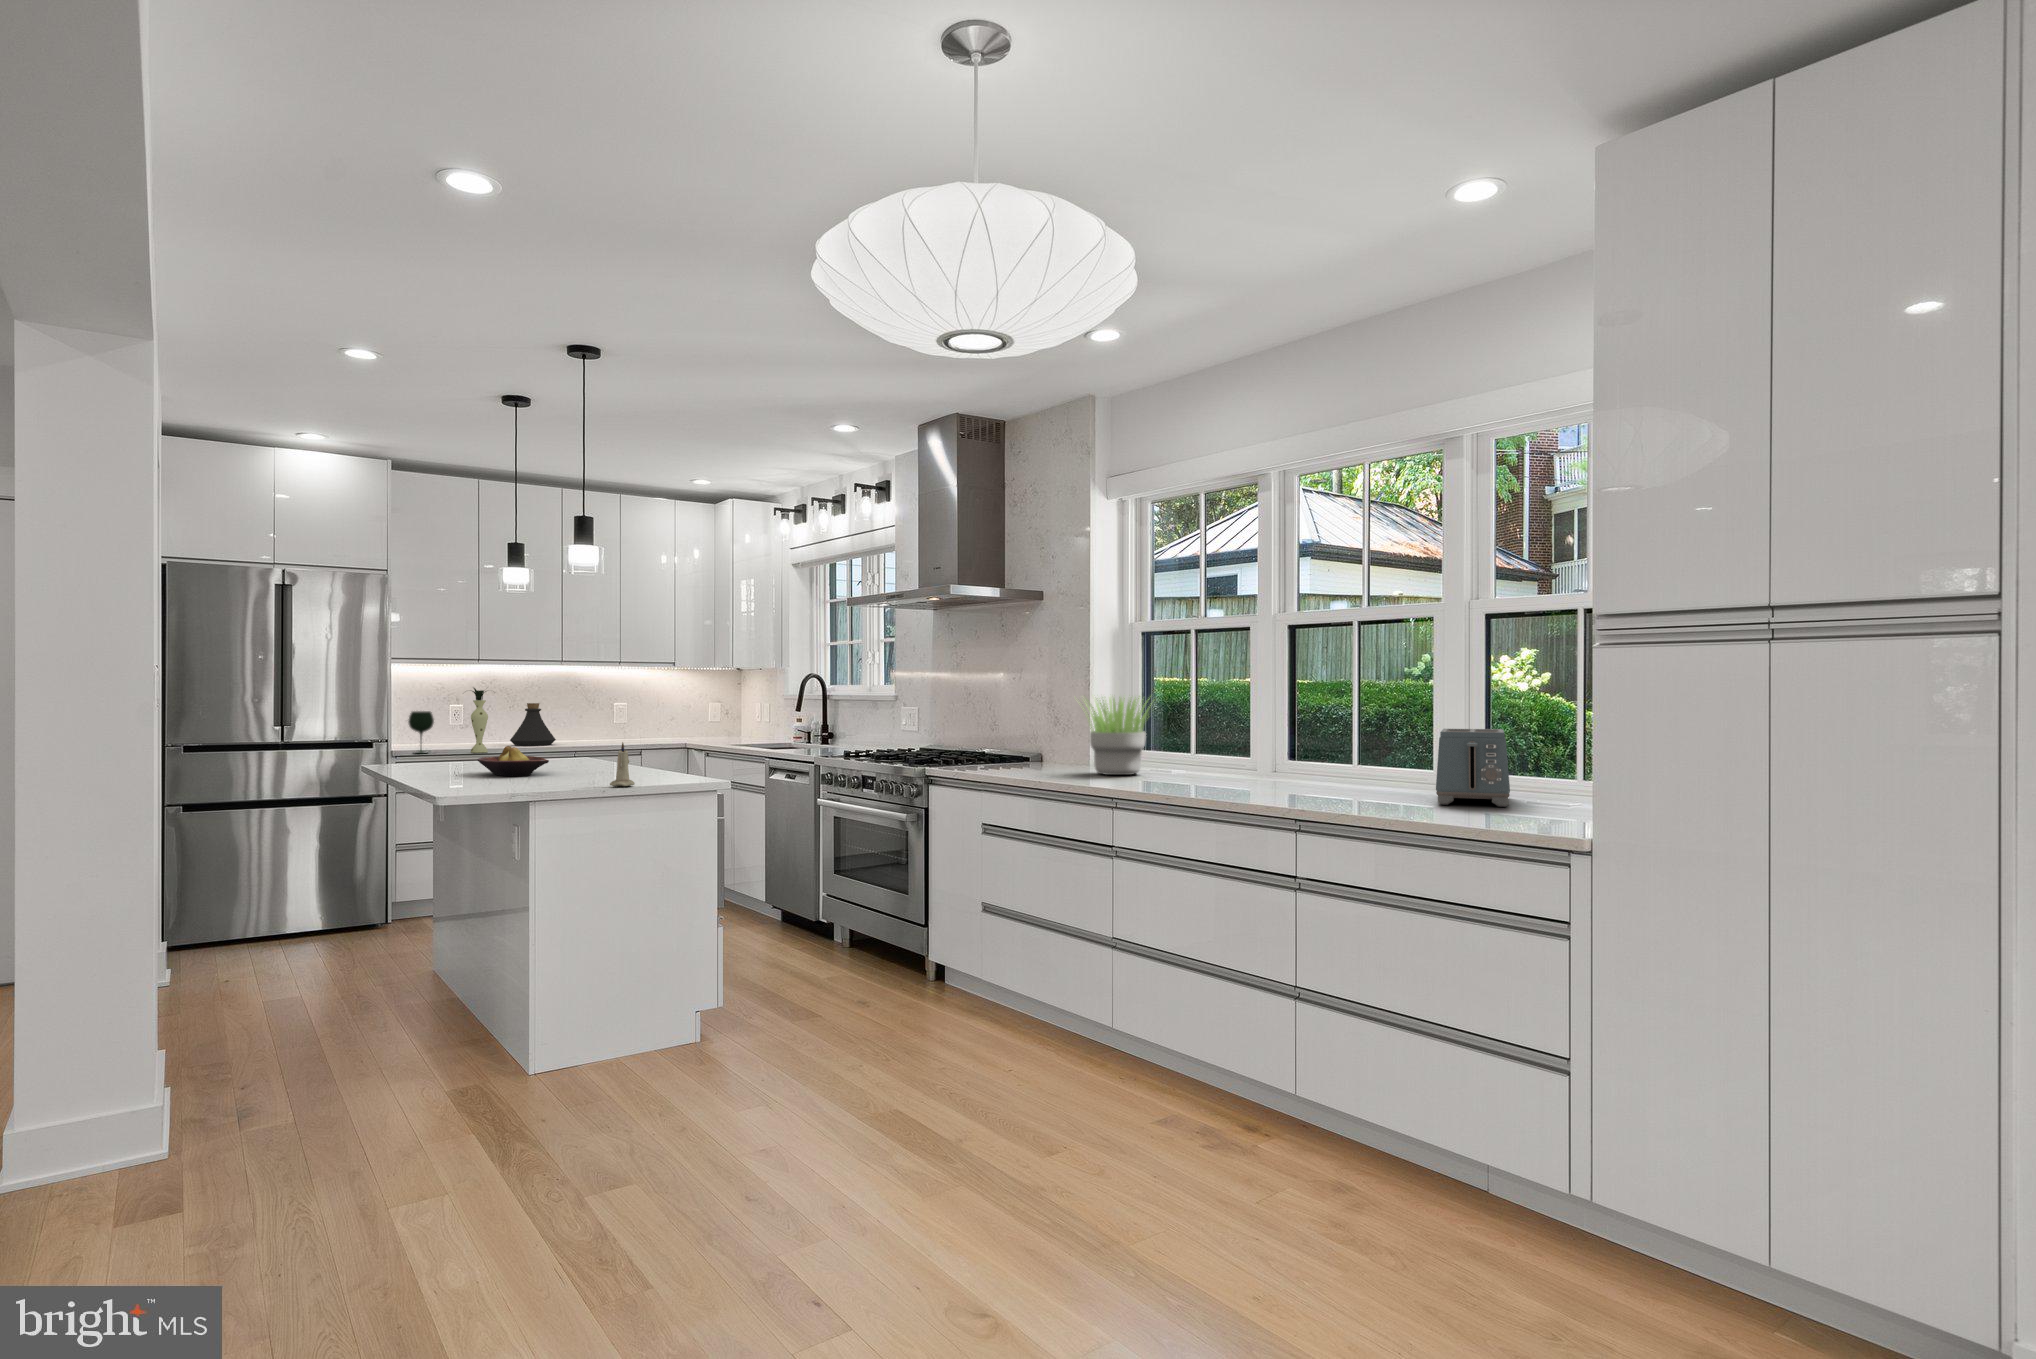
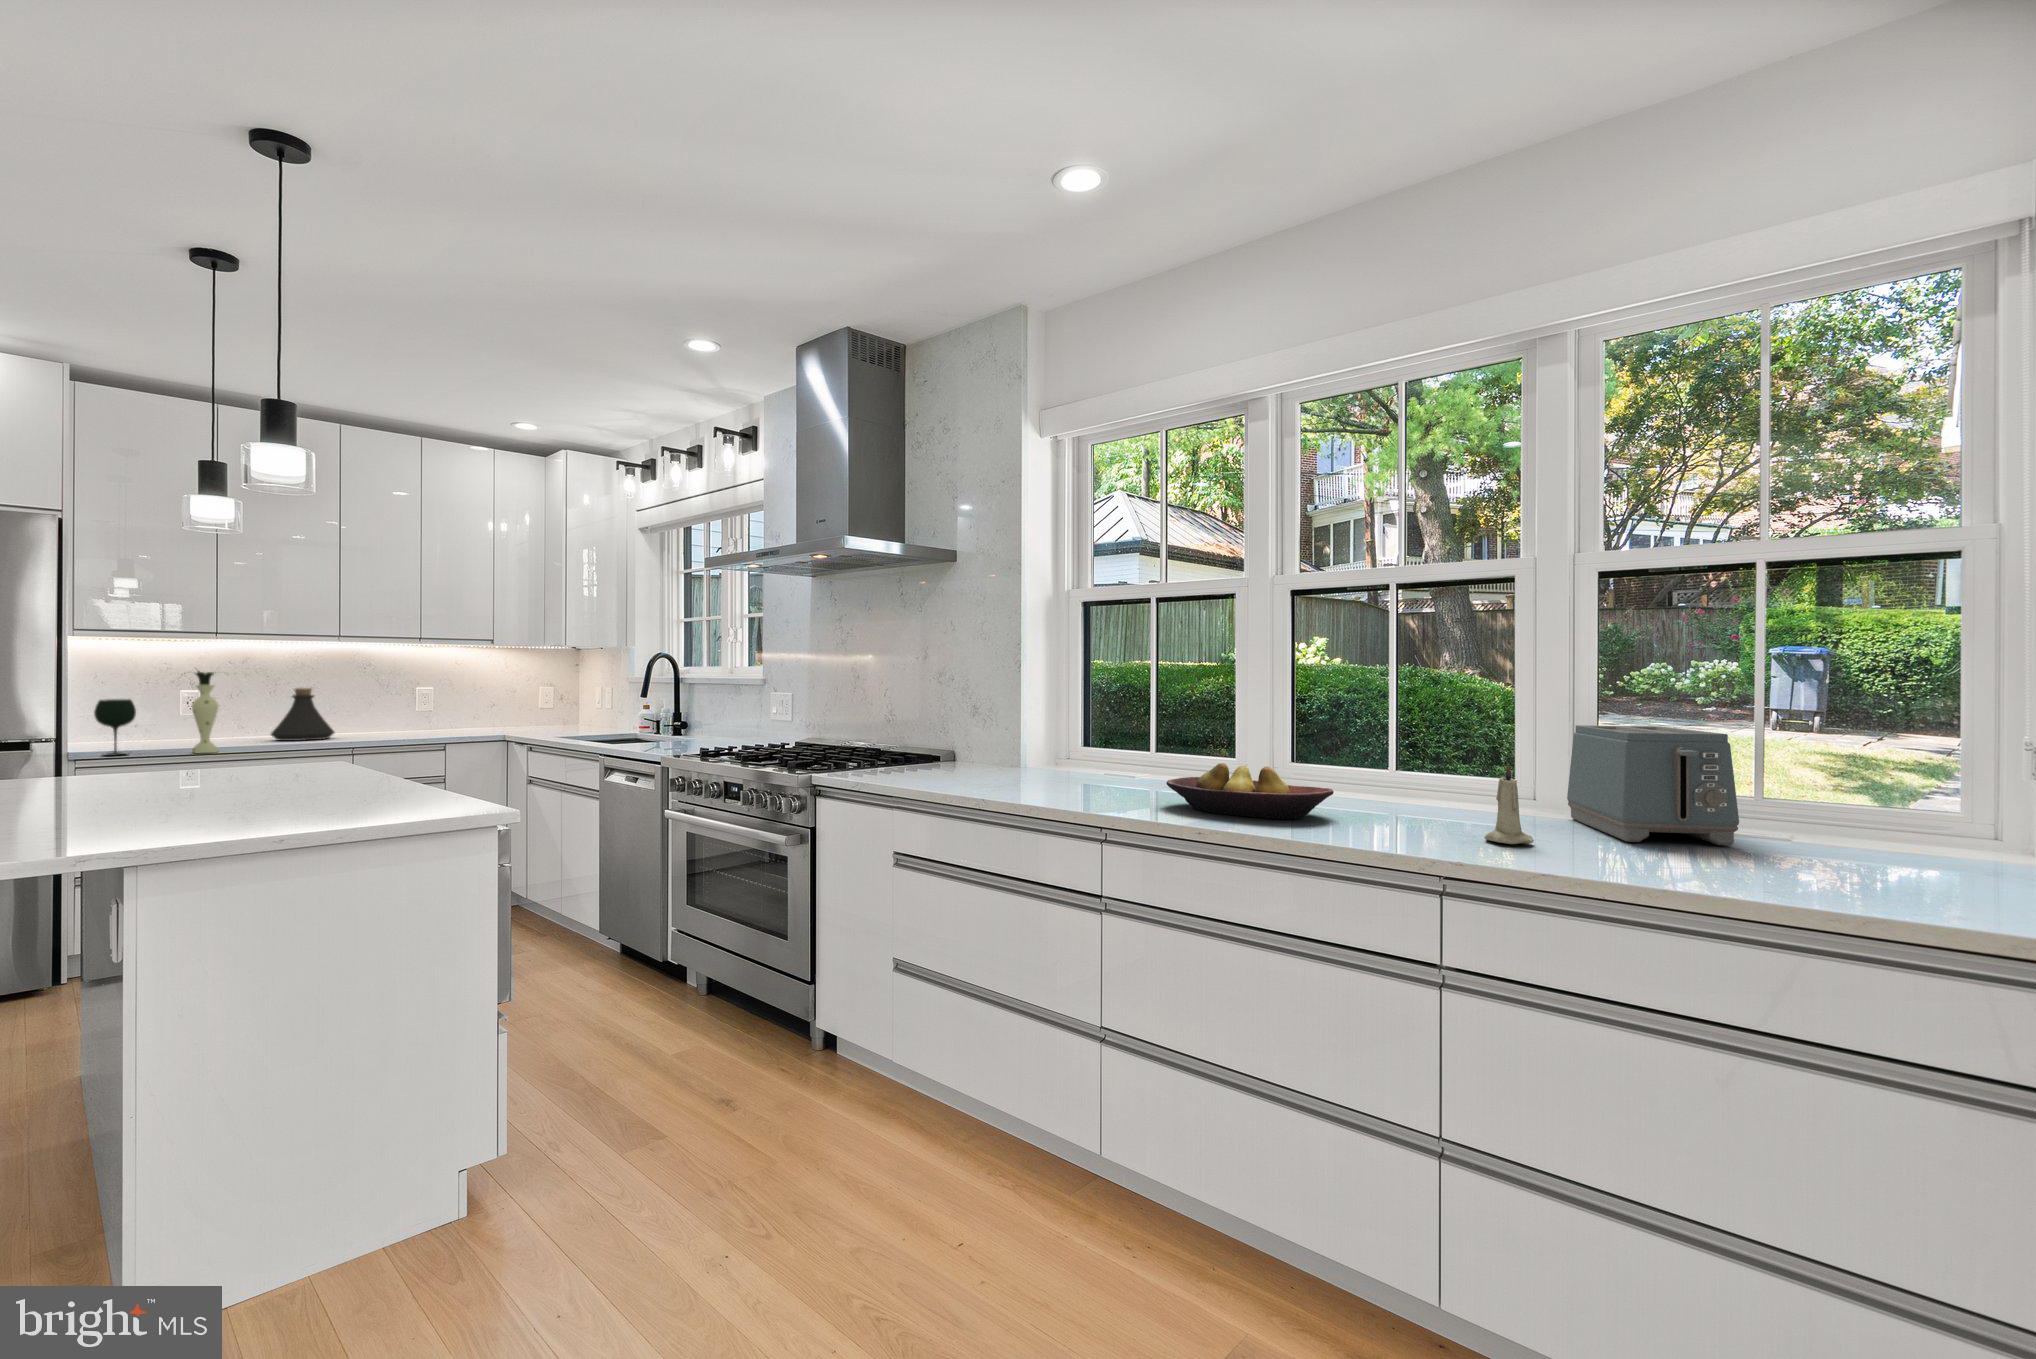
potted plant: present [1085,696,1154,775] -> none [1015,677,1140,785]
candle: present [610,742,635,786] -> present [1484,763,1534,844]
fruit bowl: present [478,746,549,776] -> present [1166,763,1334,819]

